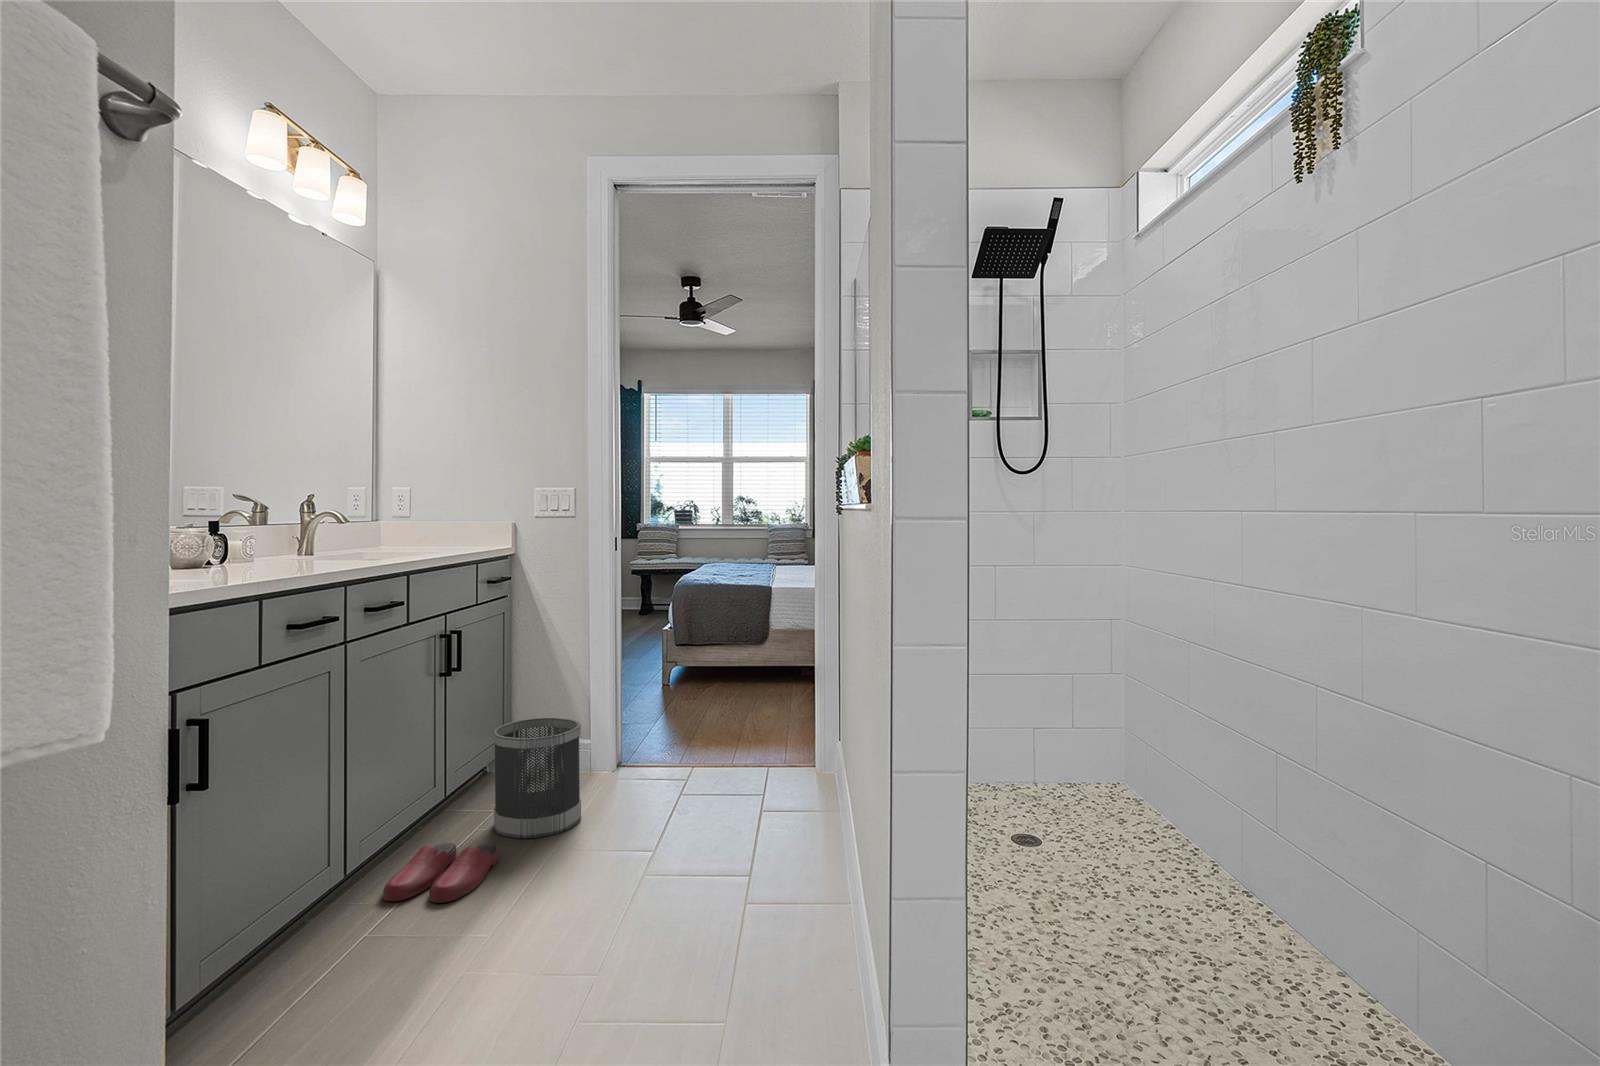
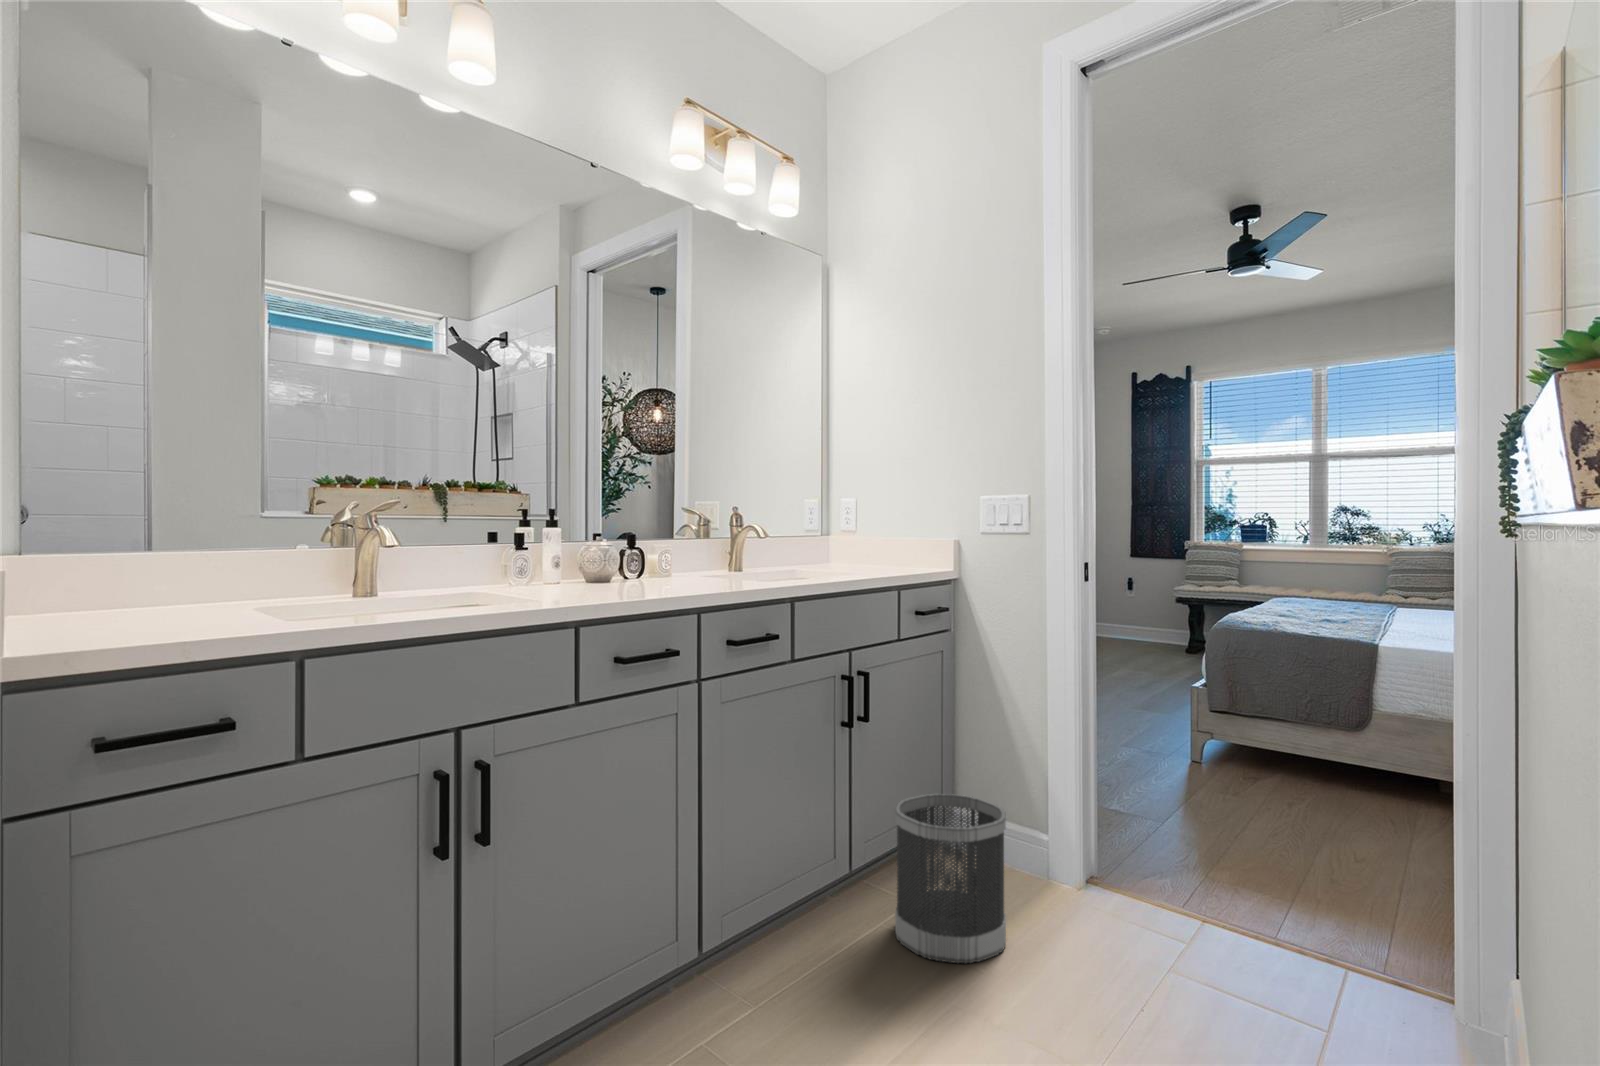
slippers: present [383,843,498,903] -> none [740,935,881,1026]

